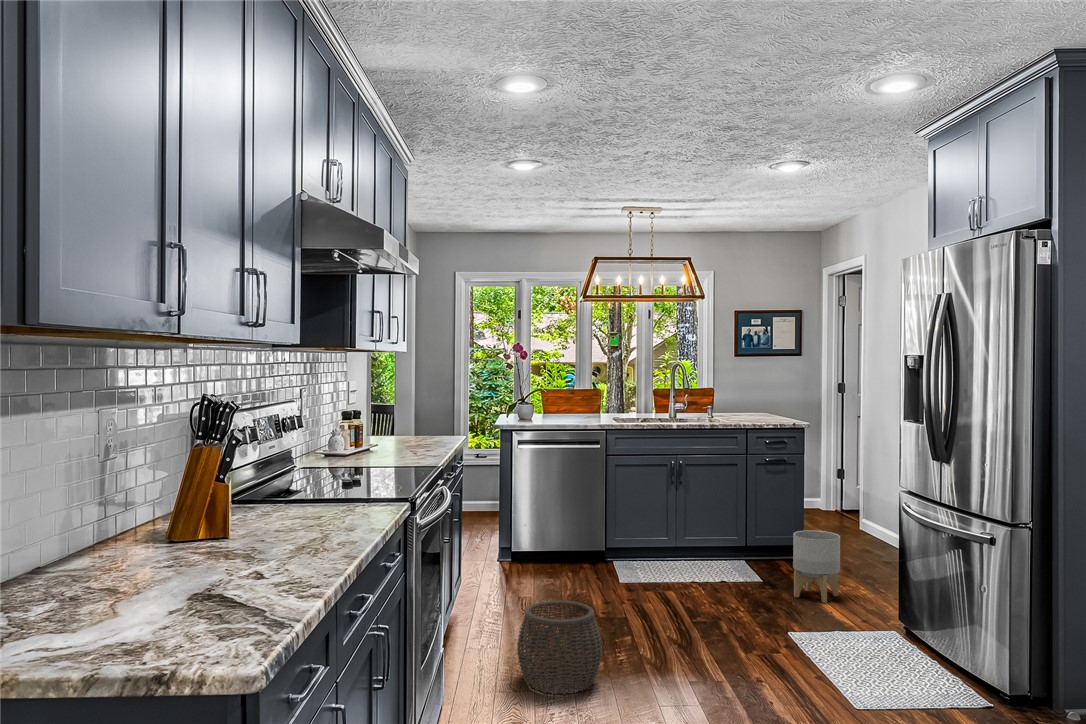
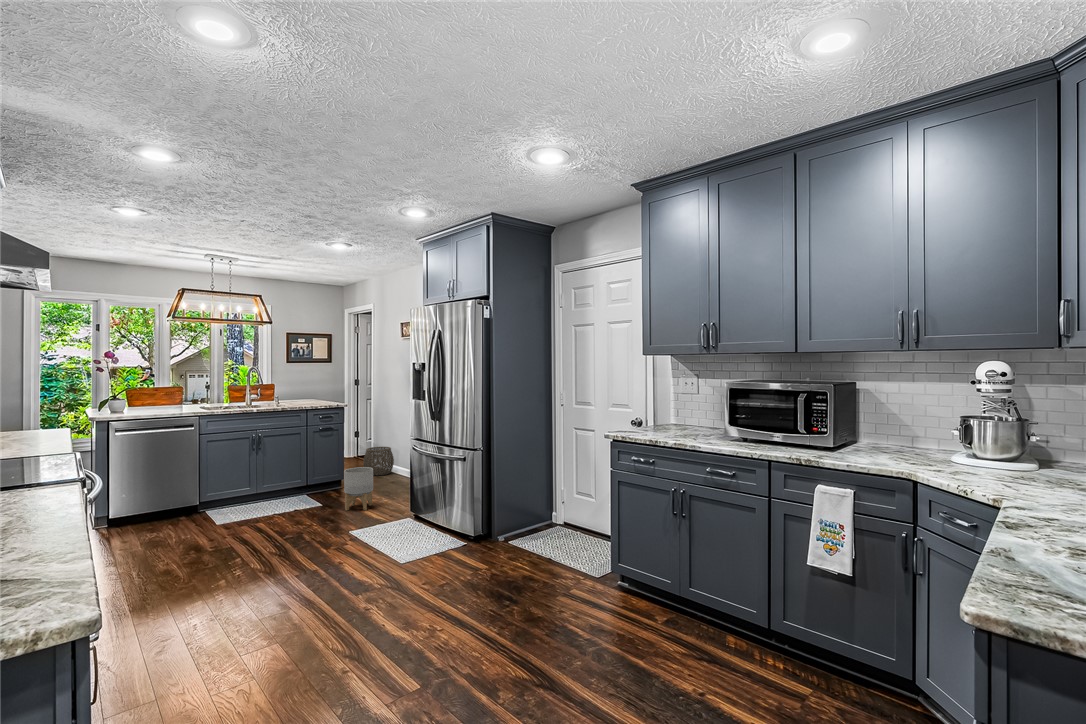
woven basket: present [517,601,602,694] -> present [363,447,394,476]

